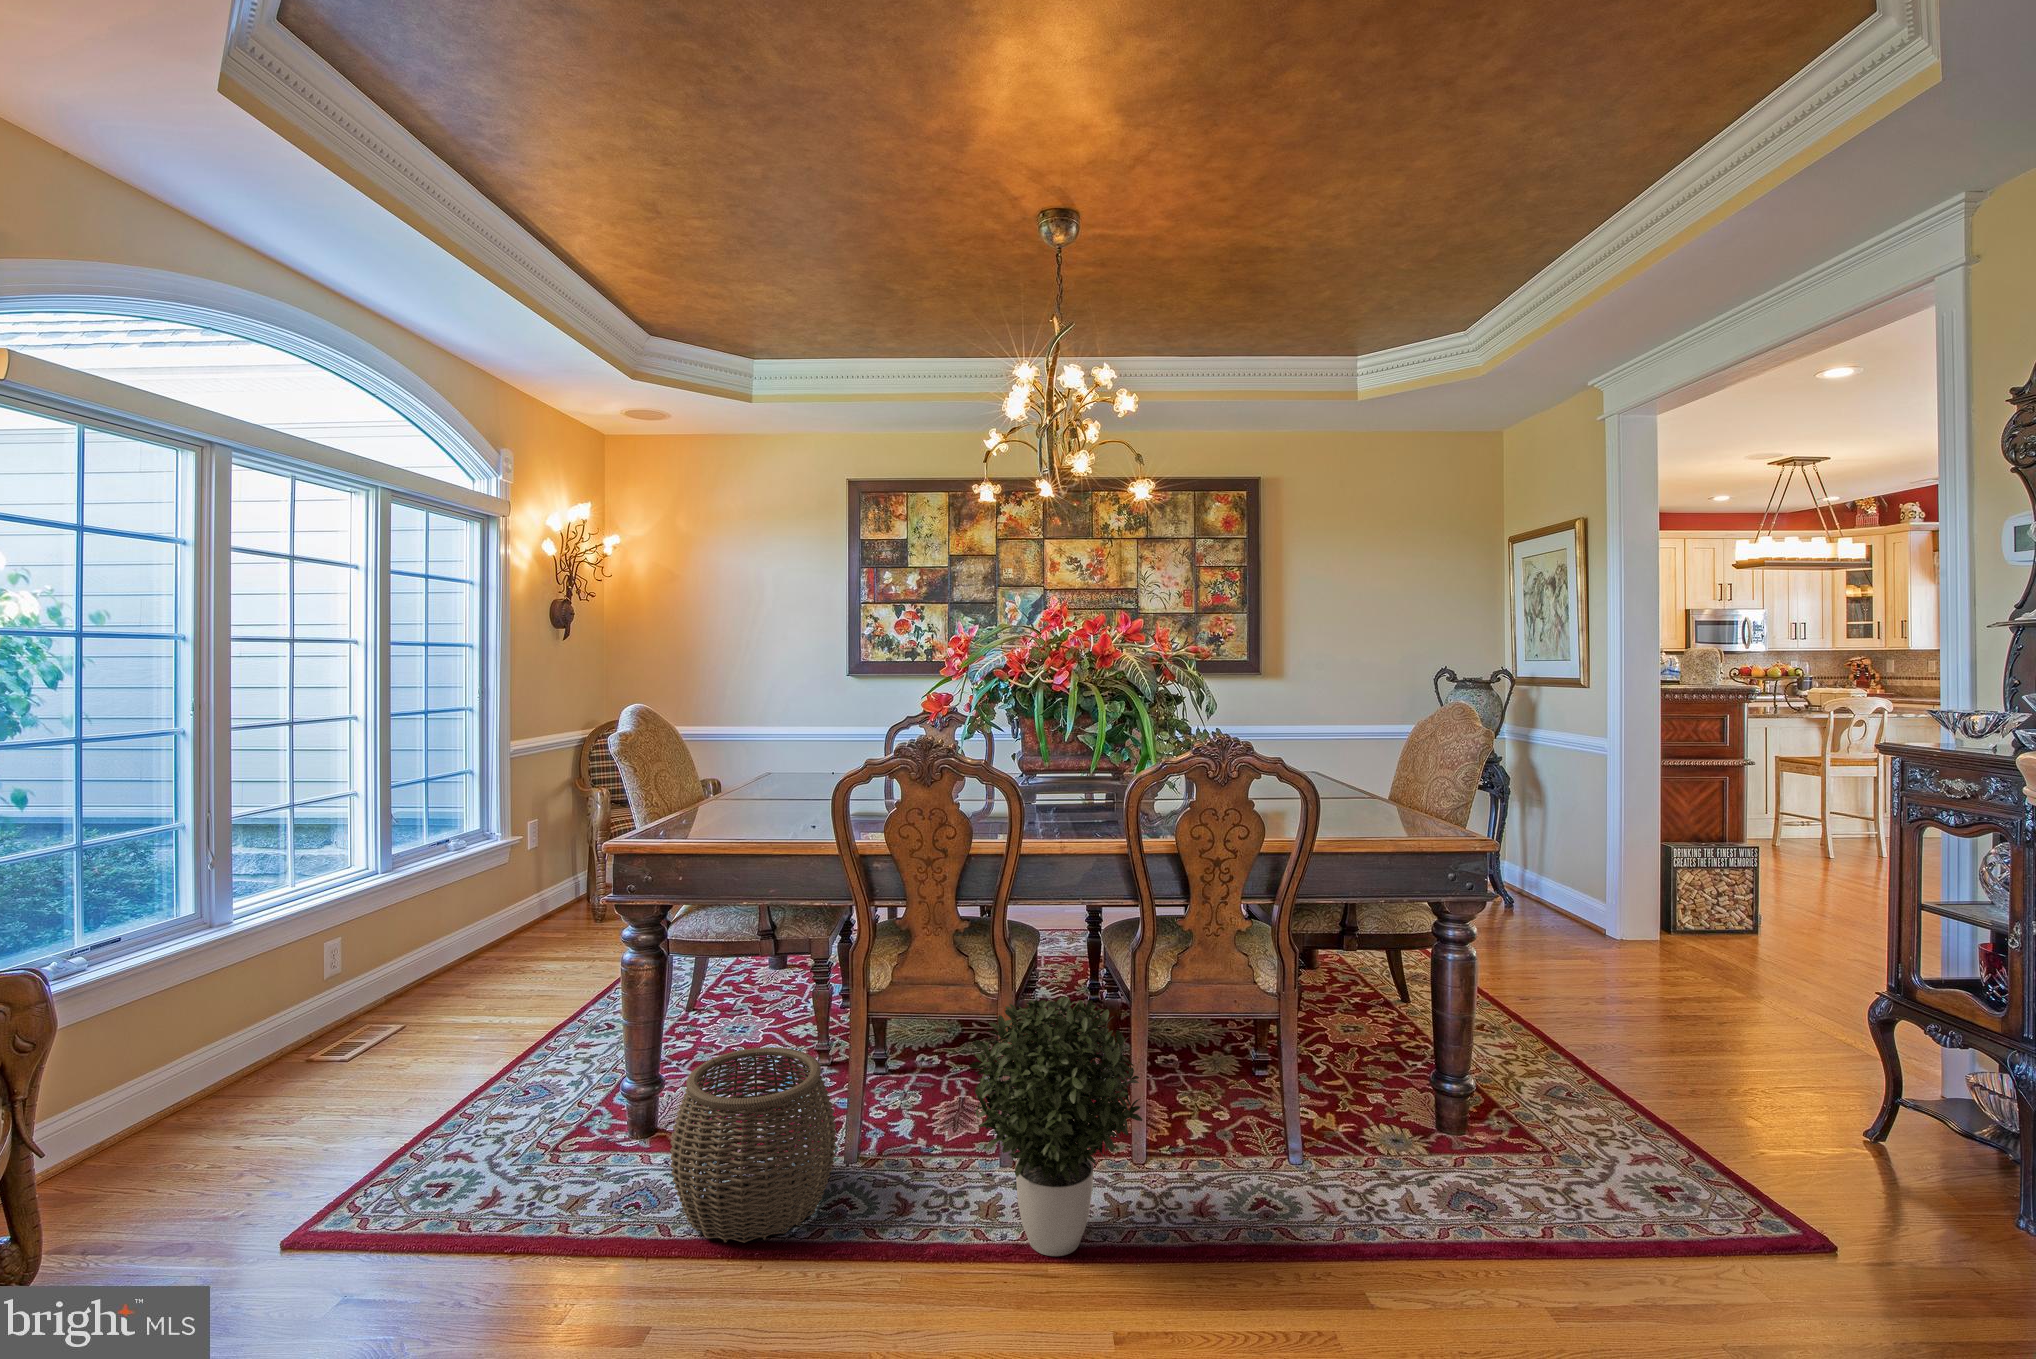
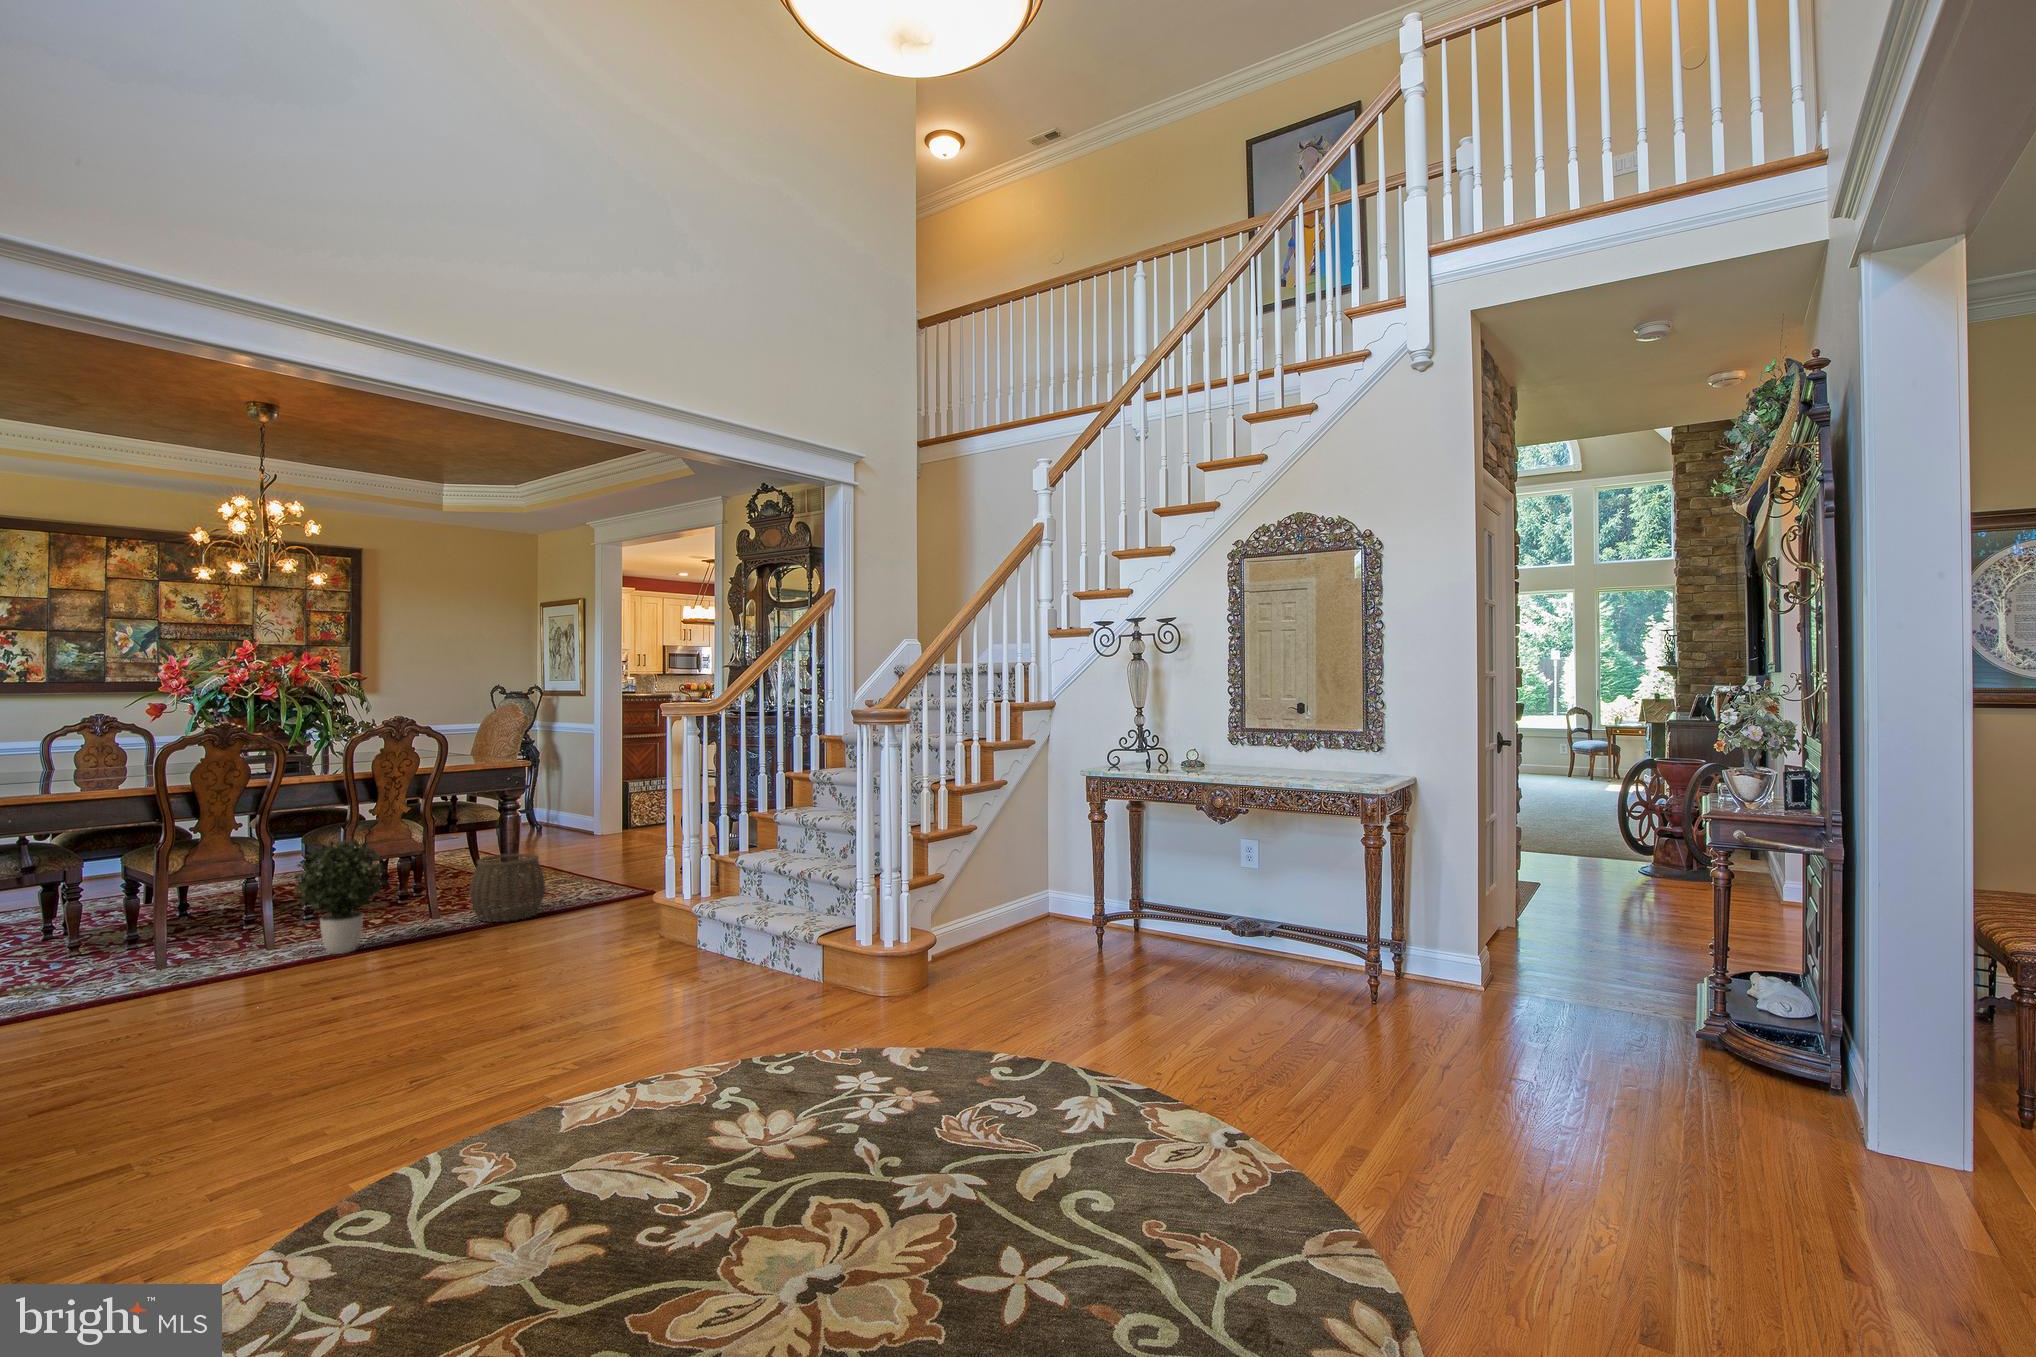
woven basket: present [670,1047,837,1243] -> present [469,853,545,922]

